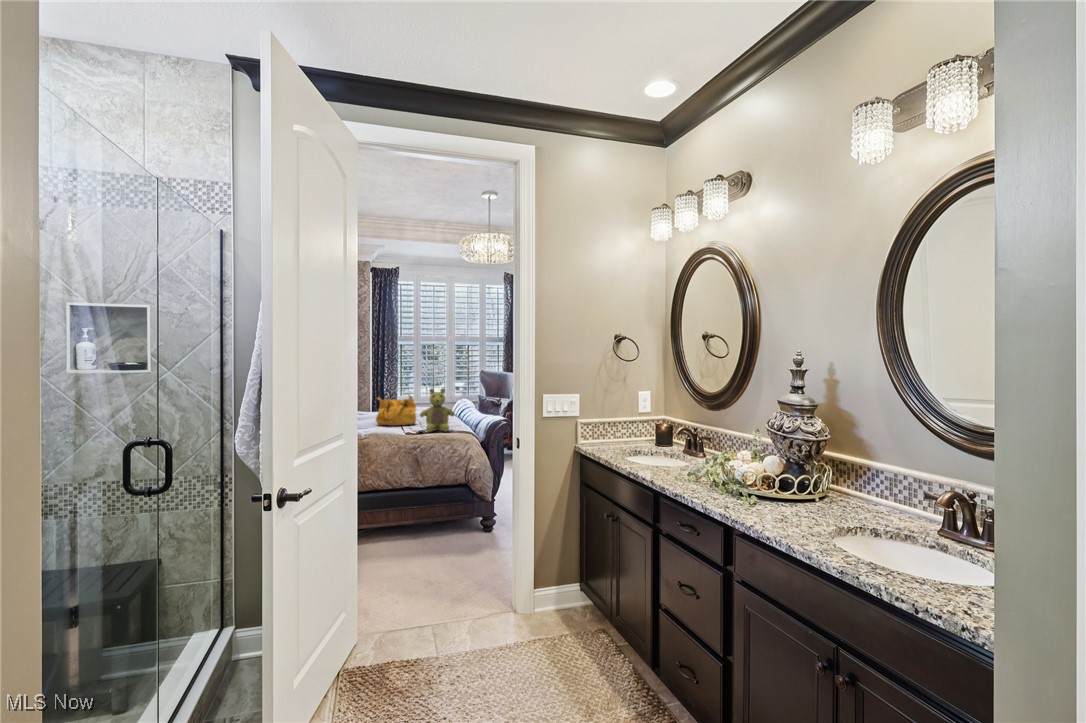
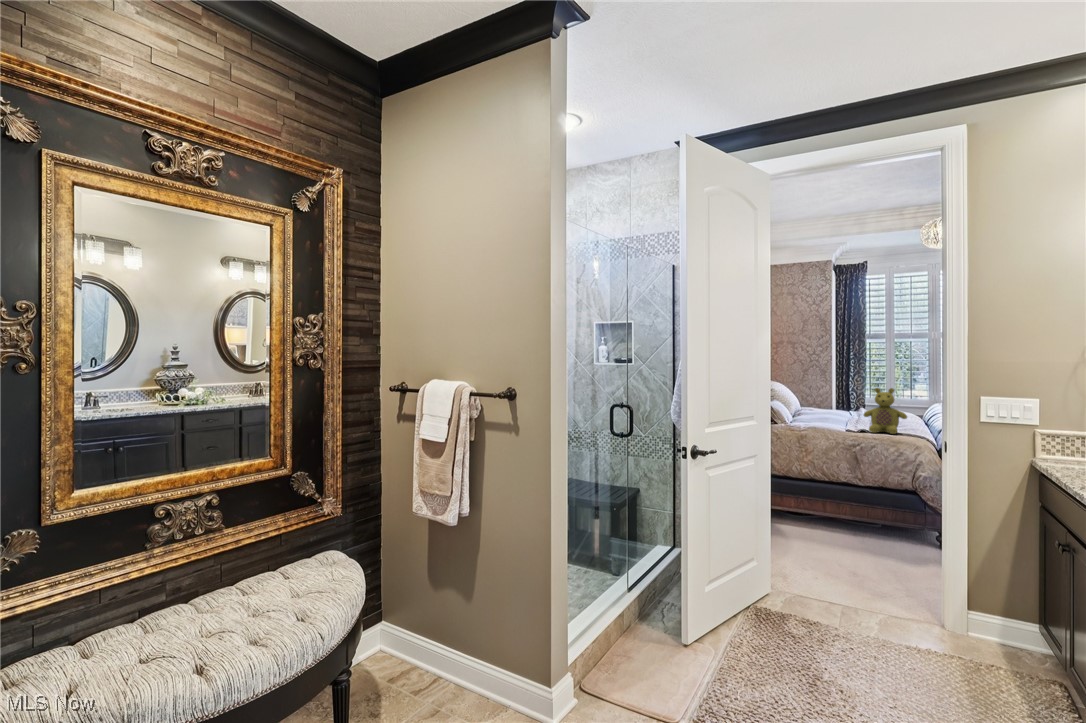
handbag: present [376,396,416,426] -> none [821,394,866,425]

